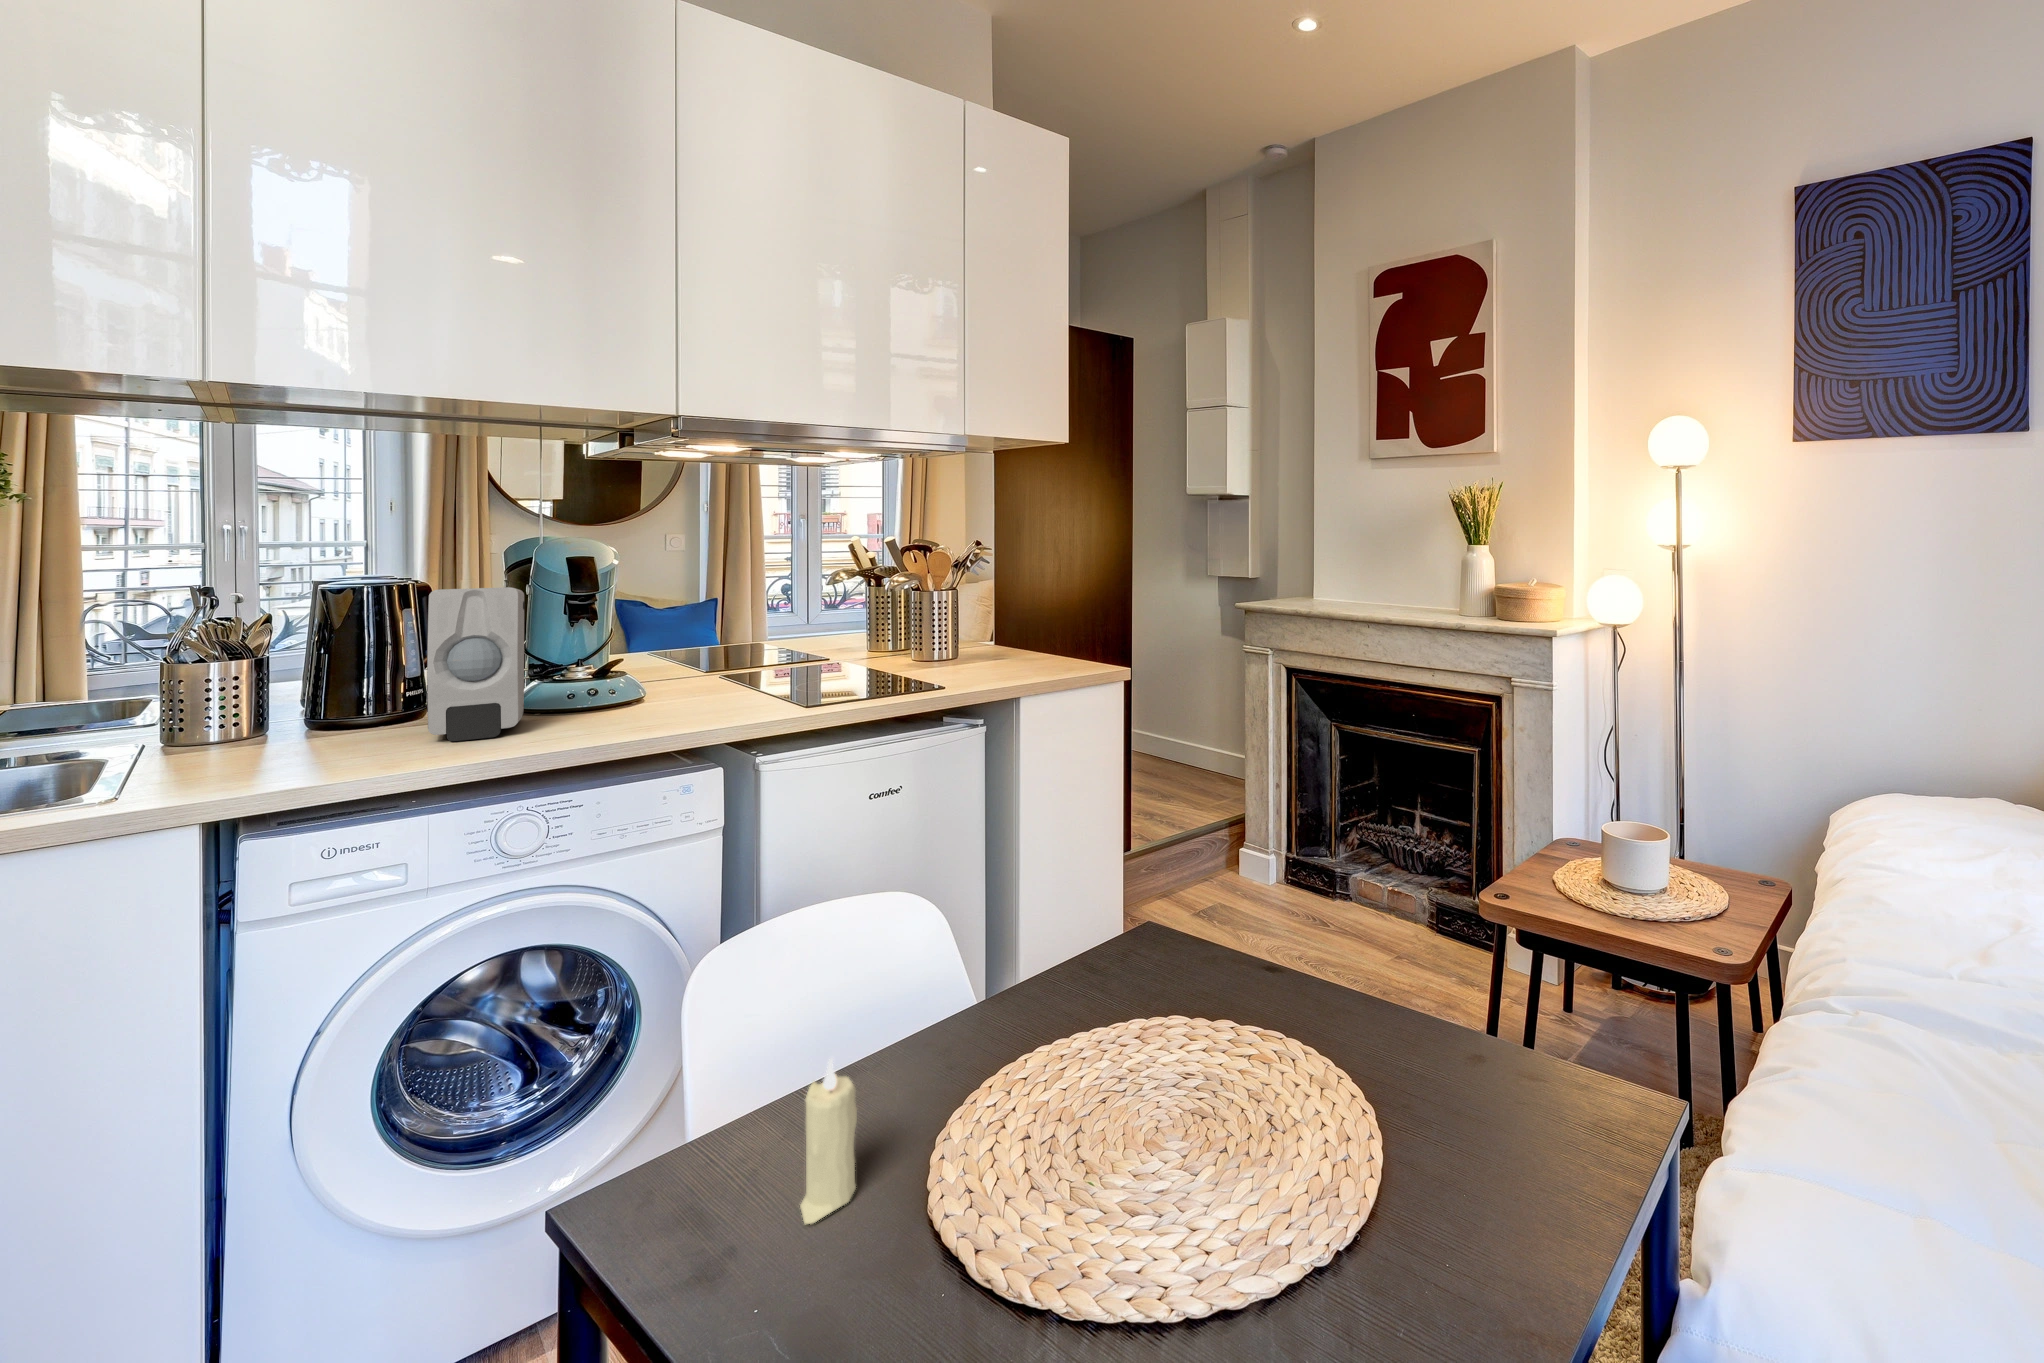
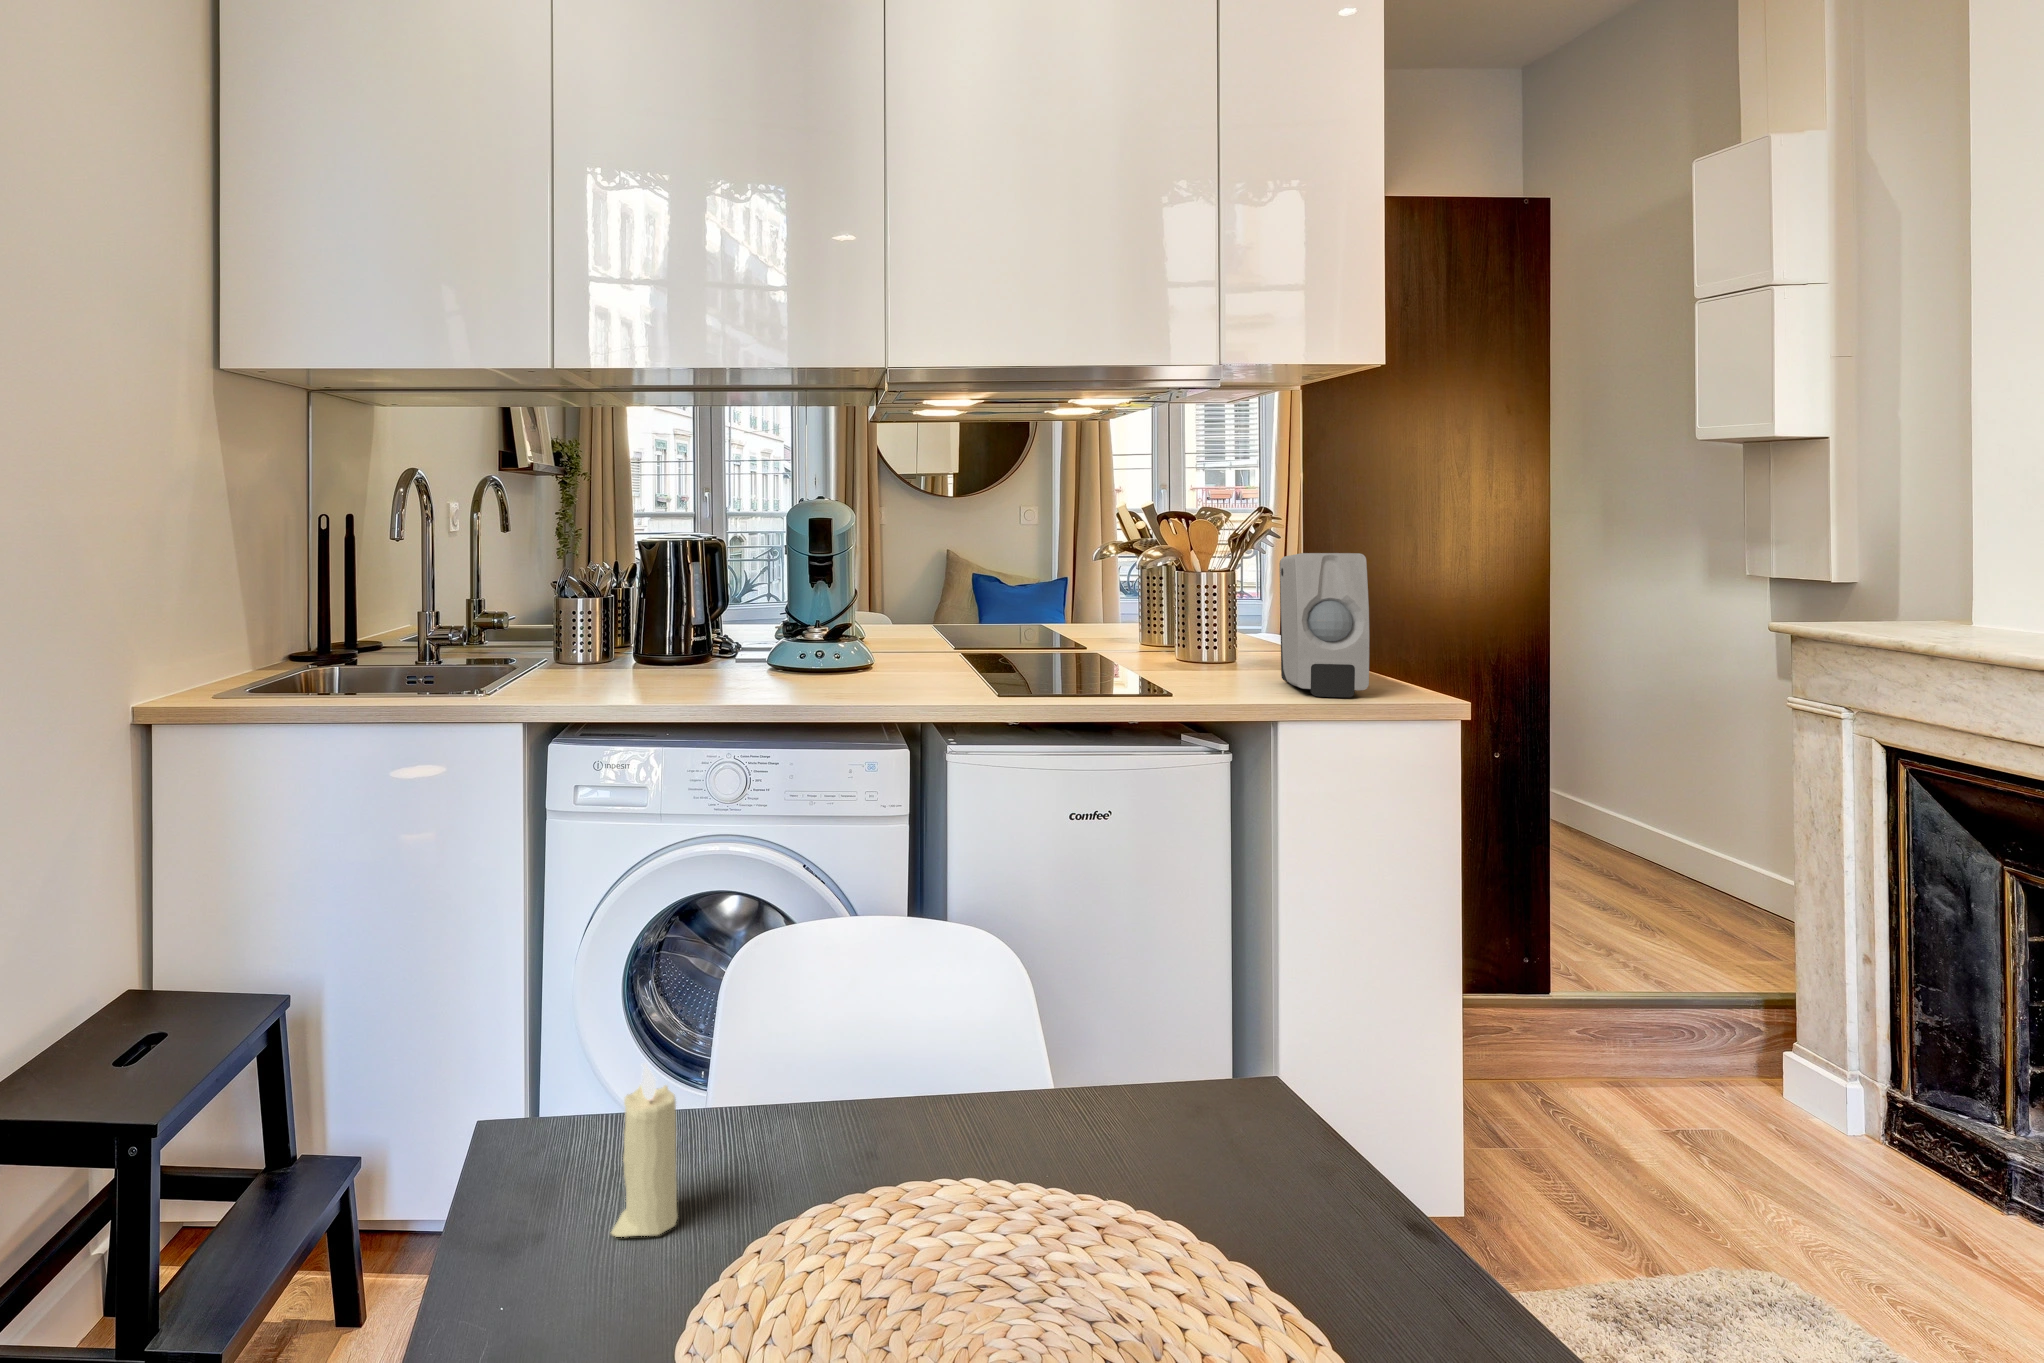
soap dispenser: present [427,587,524,741] -> present [1280,553,1369,697]

